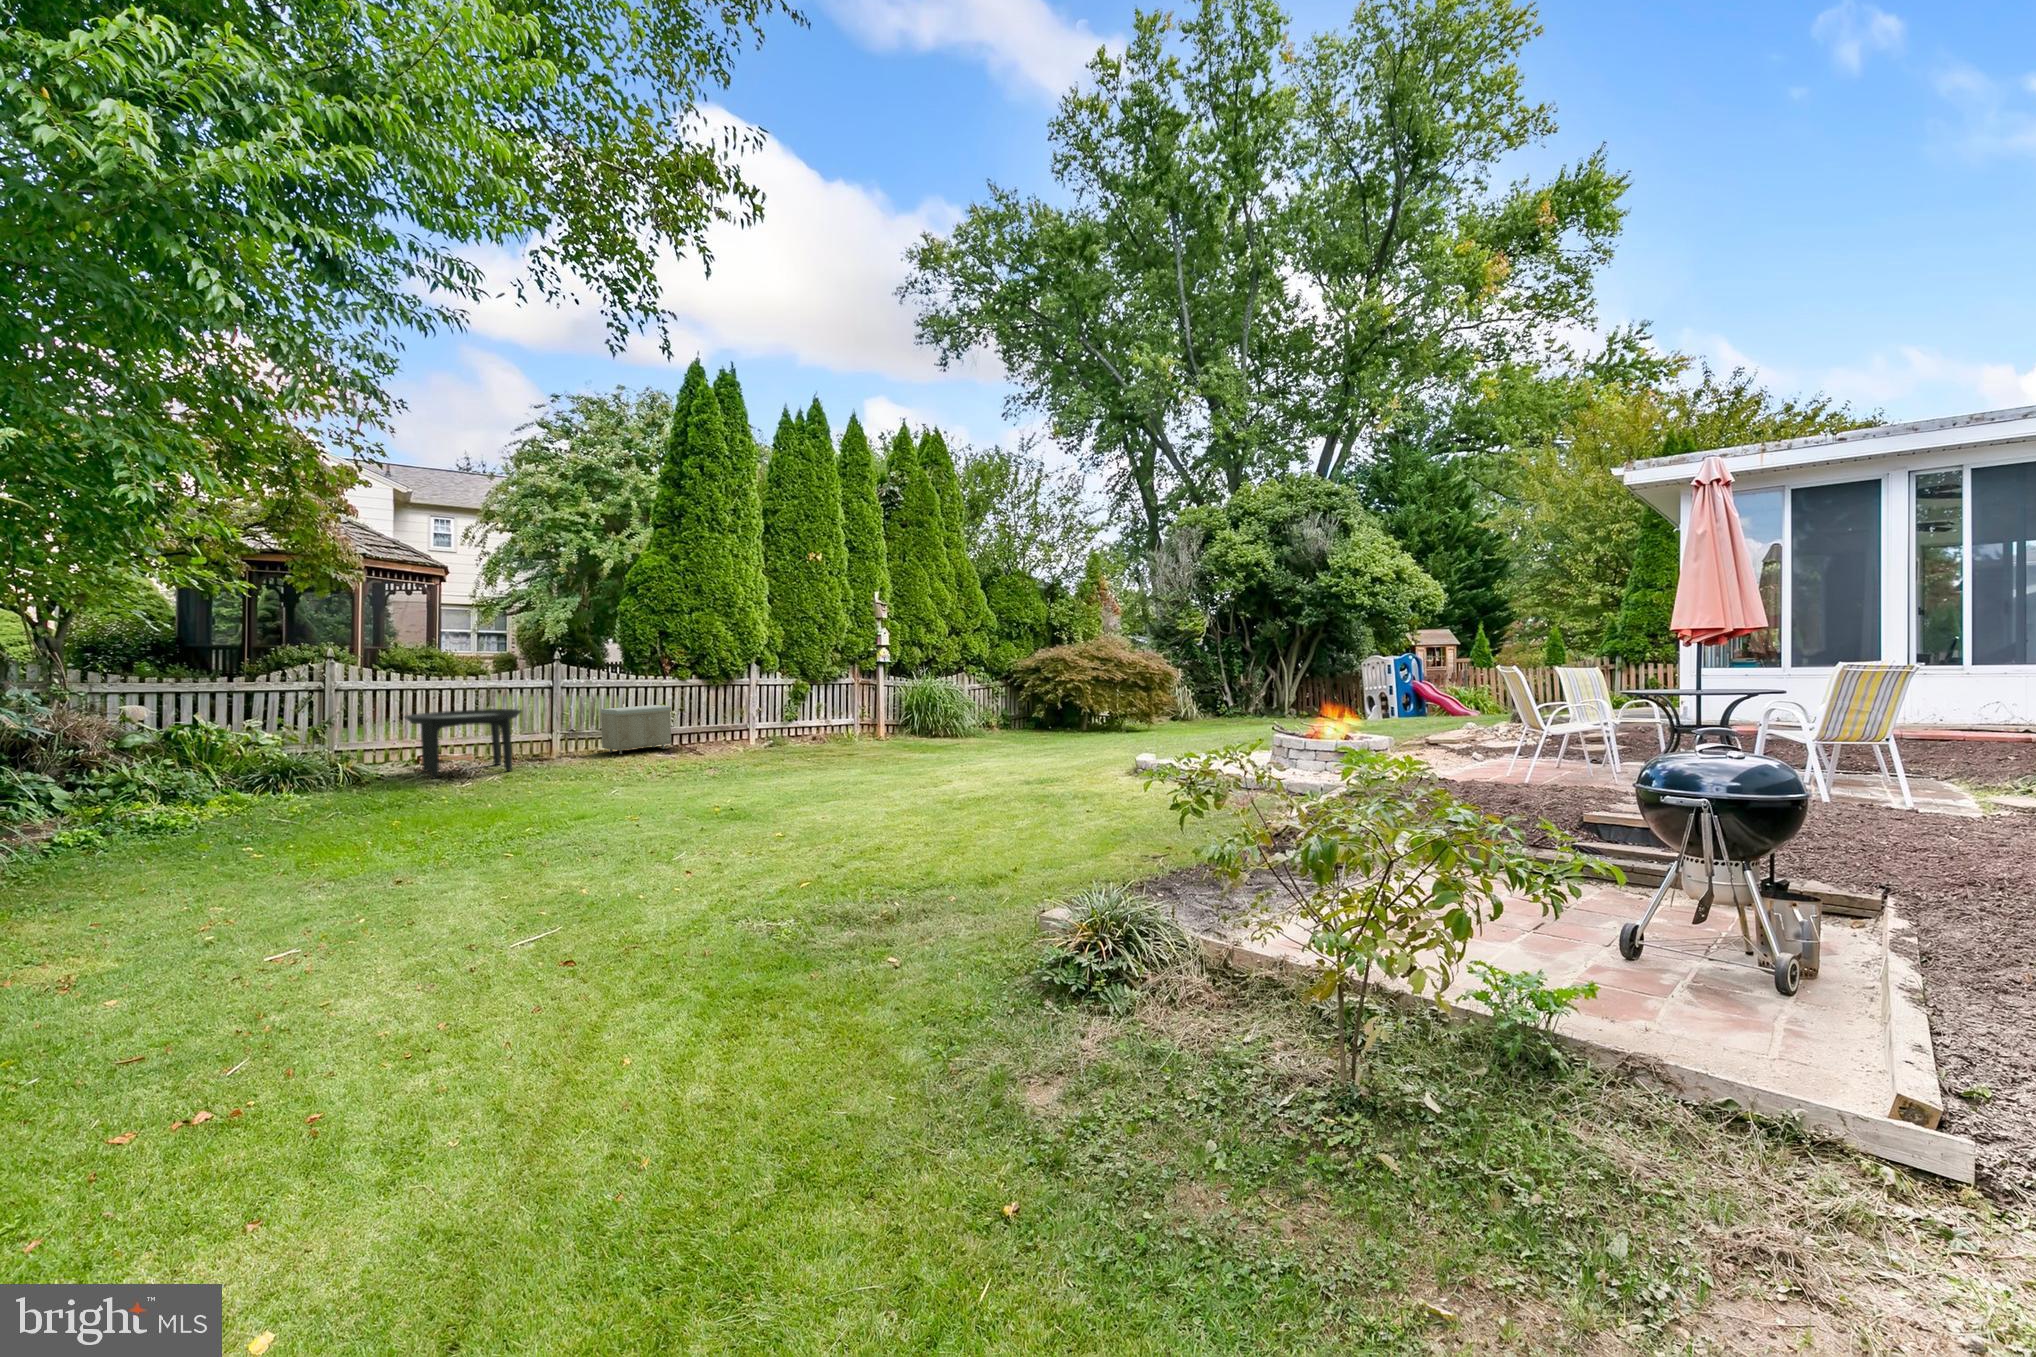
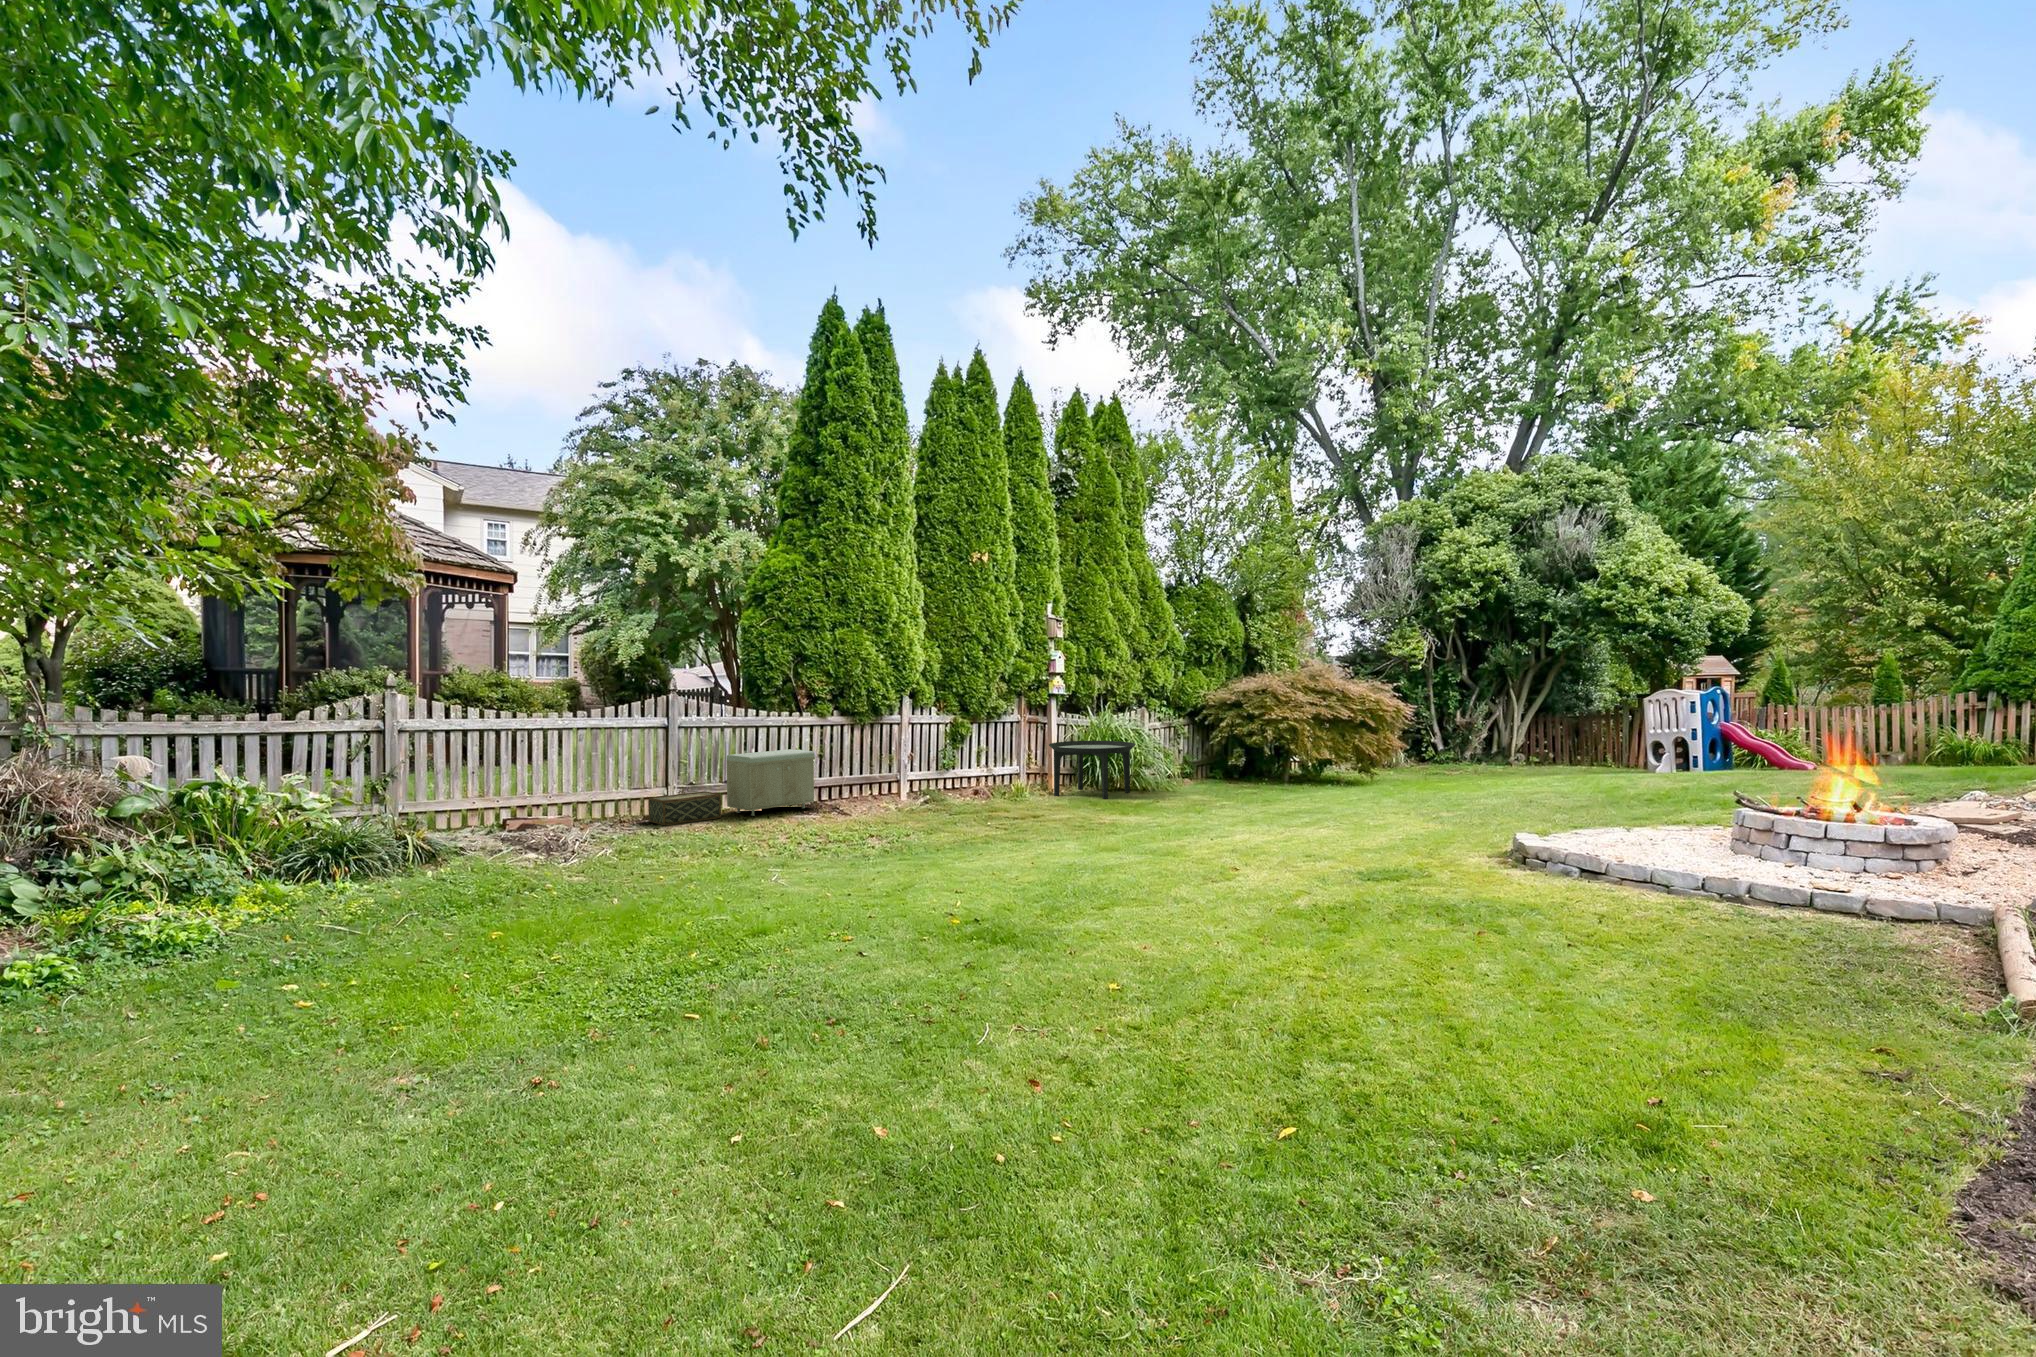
round table: present [404,709,522,778] -> present [1049,741,1135,799]
woven basket: none [537,736,595,761] -> present [648,791,721,825]

